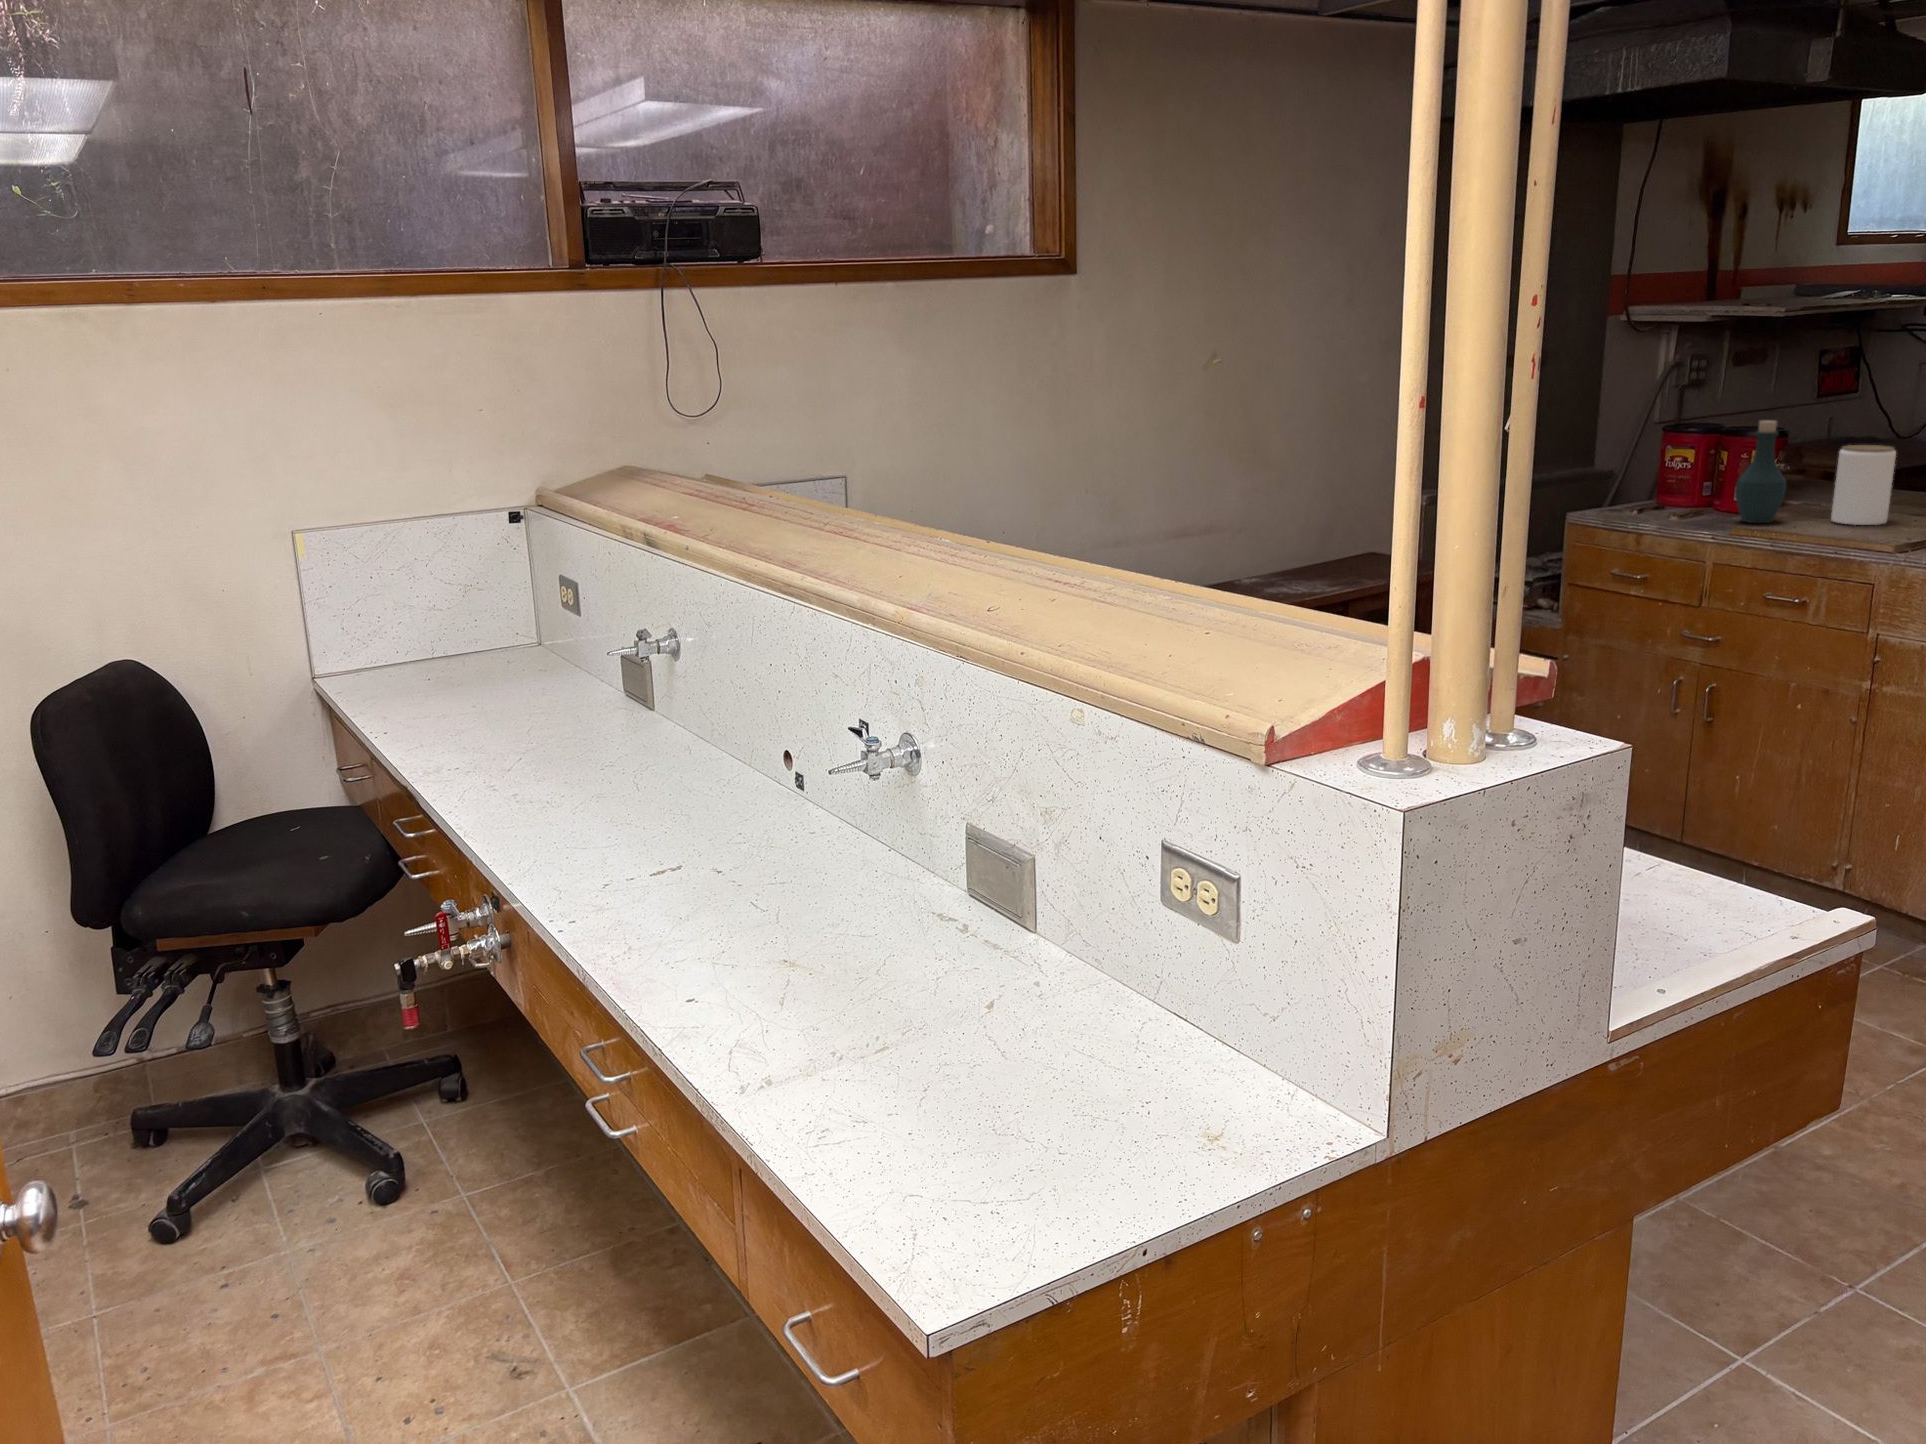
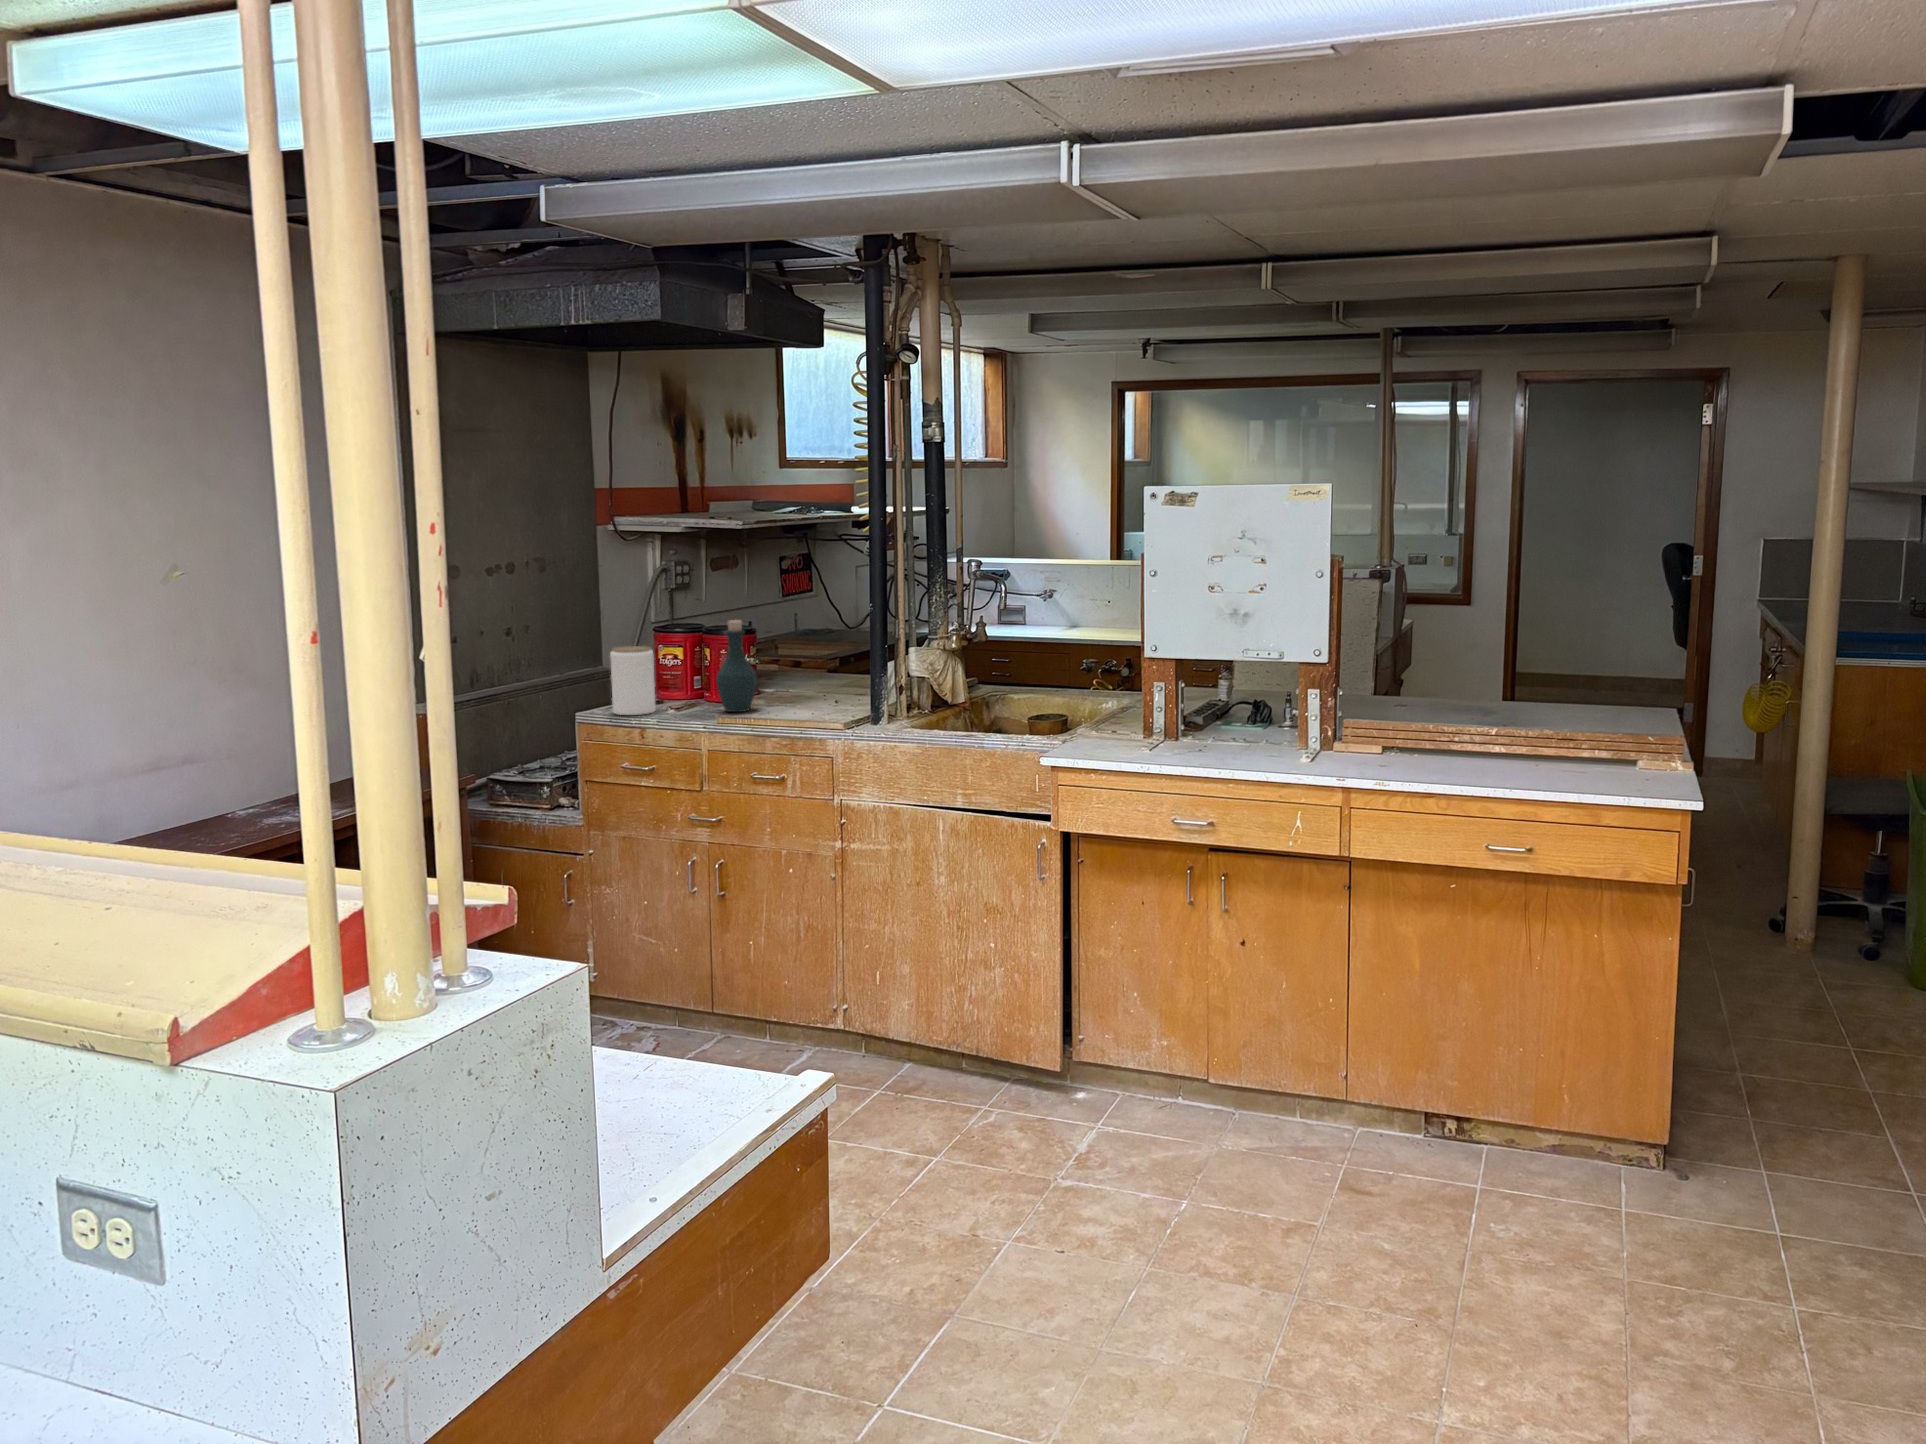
jar: present [1831,445,1896,525] -> present [610,646,656,715]

